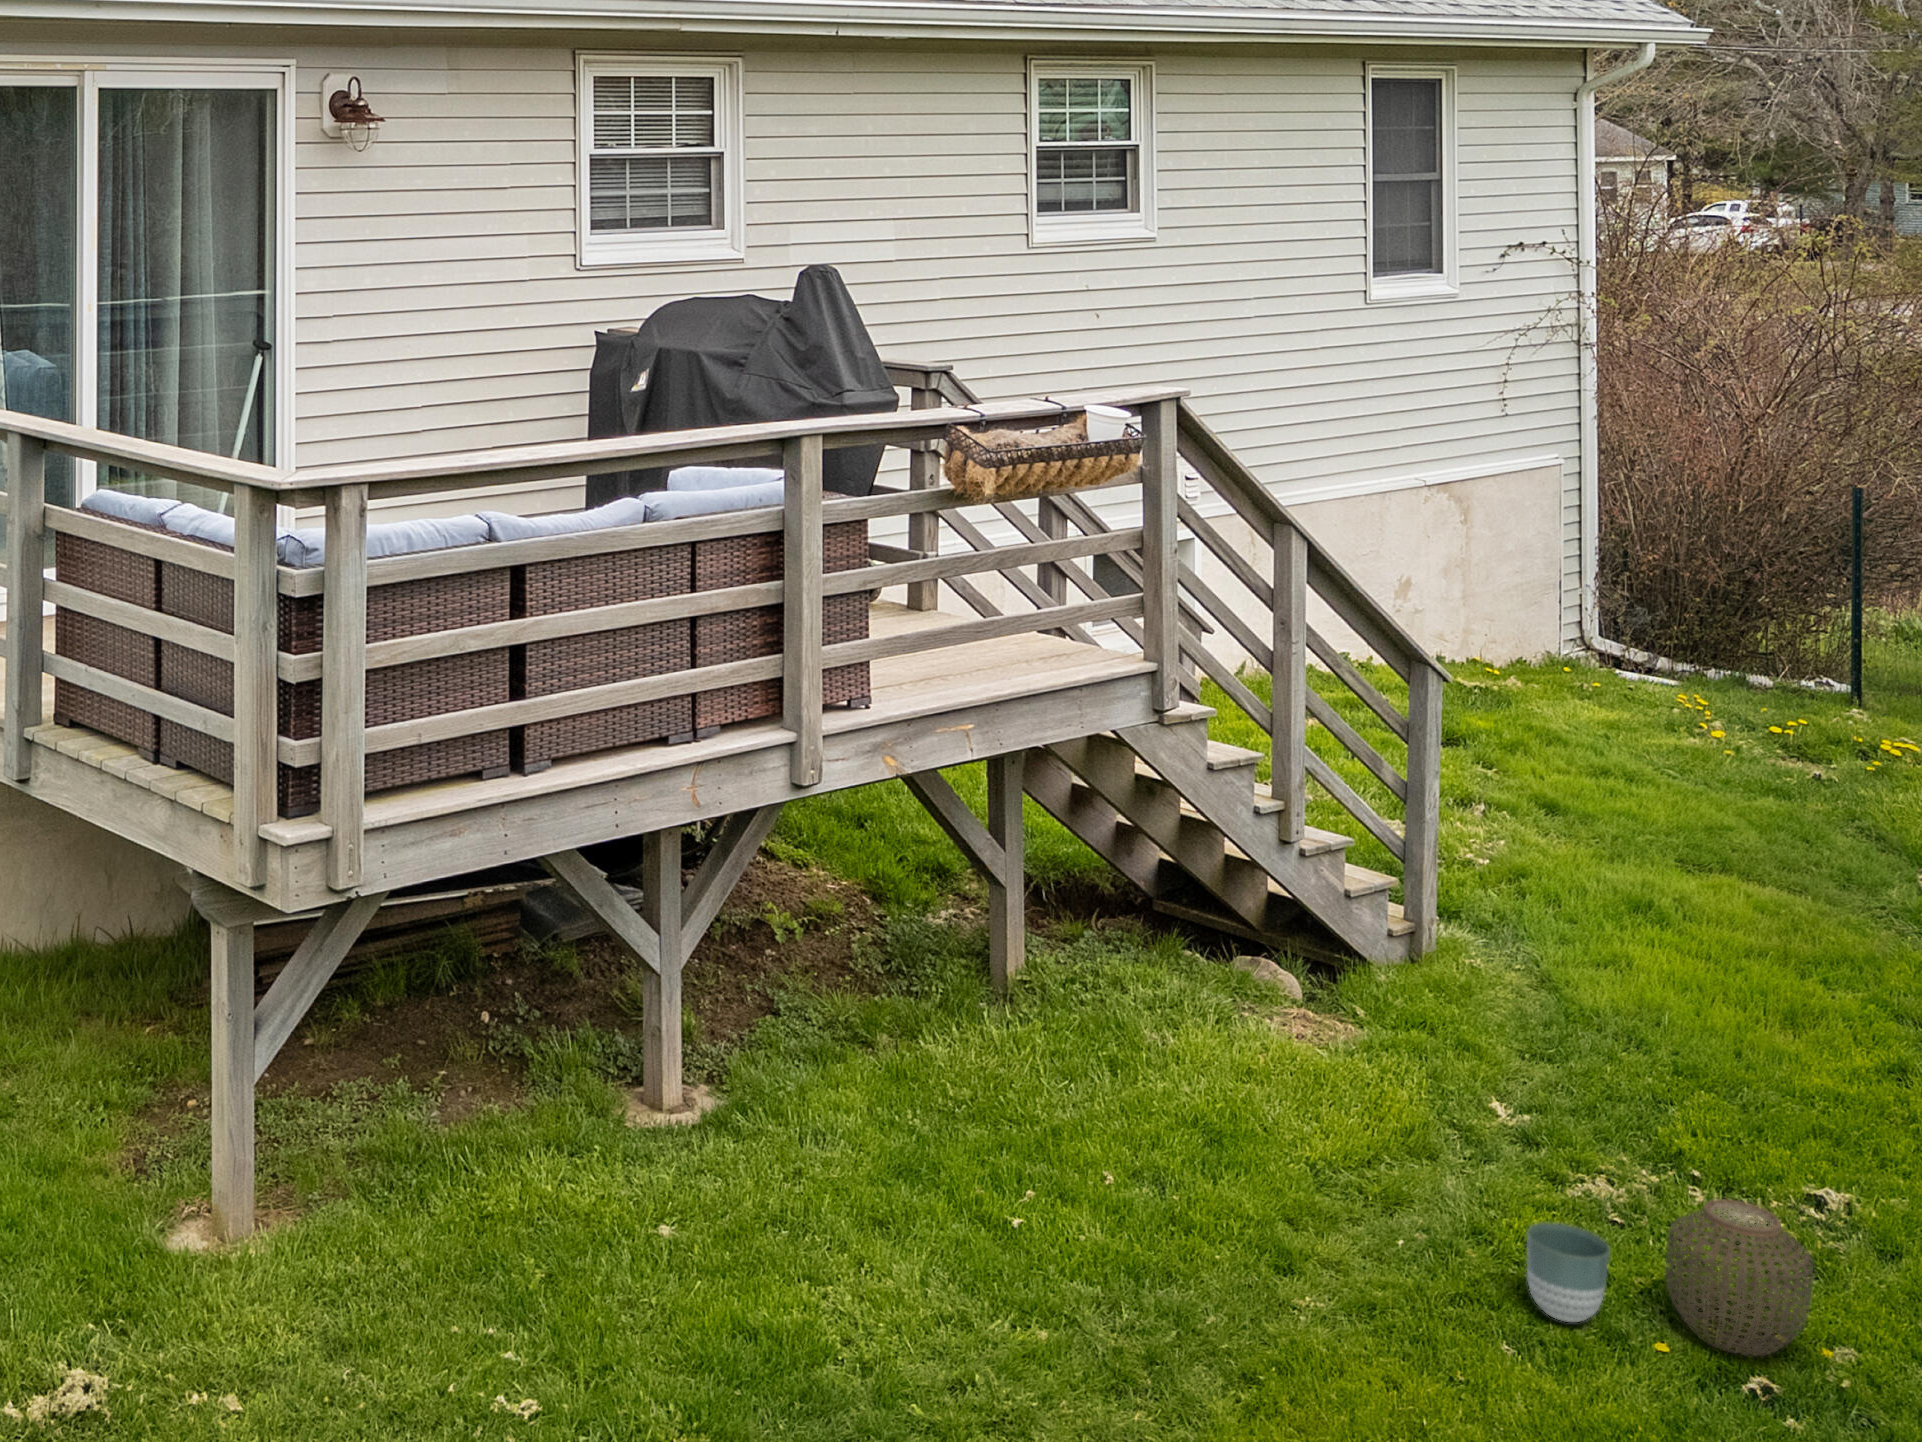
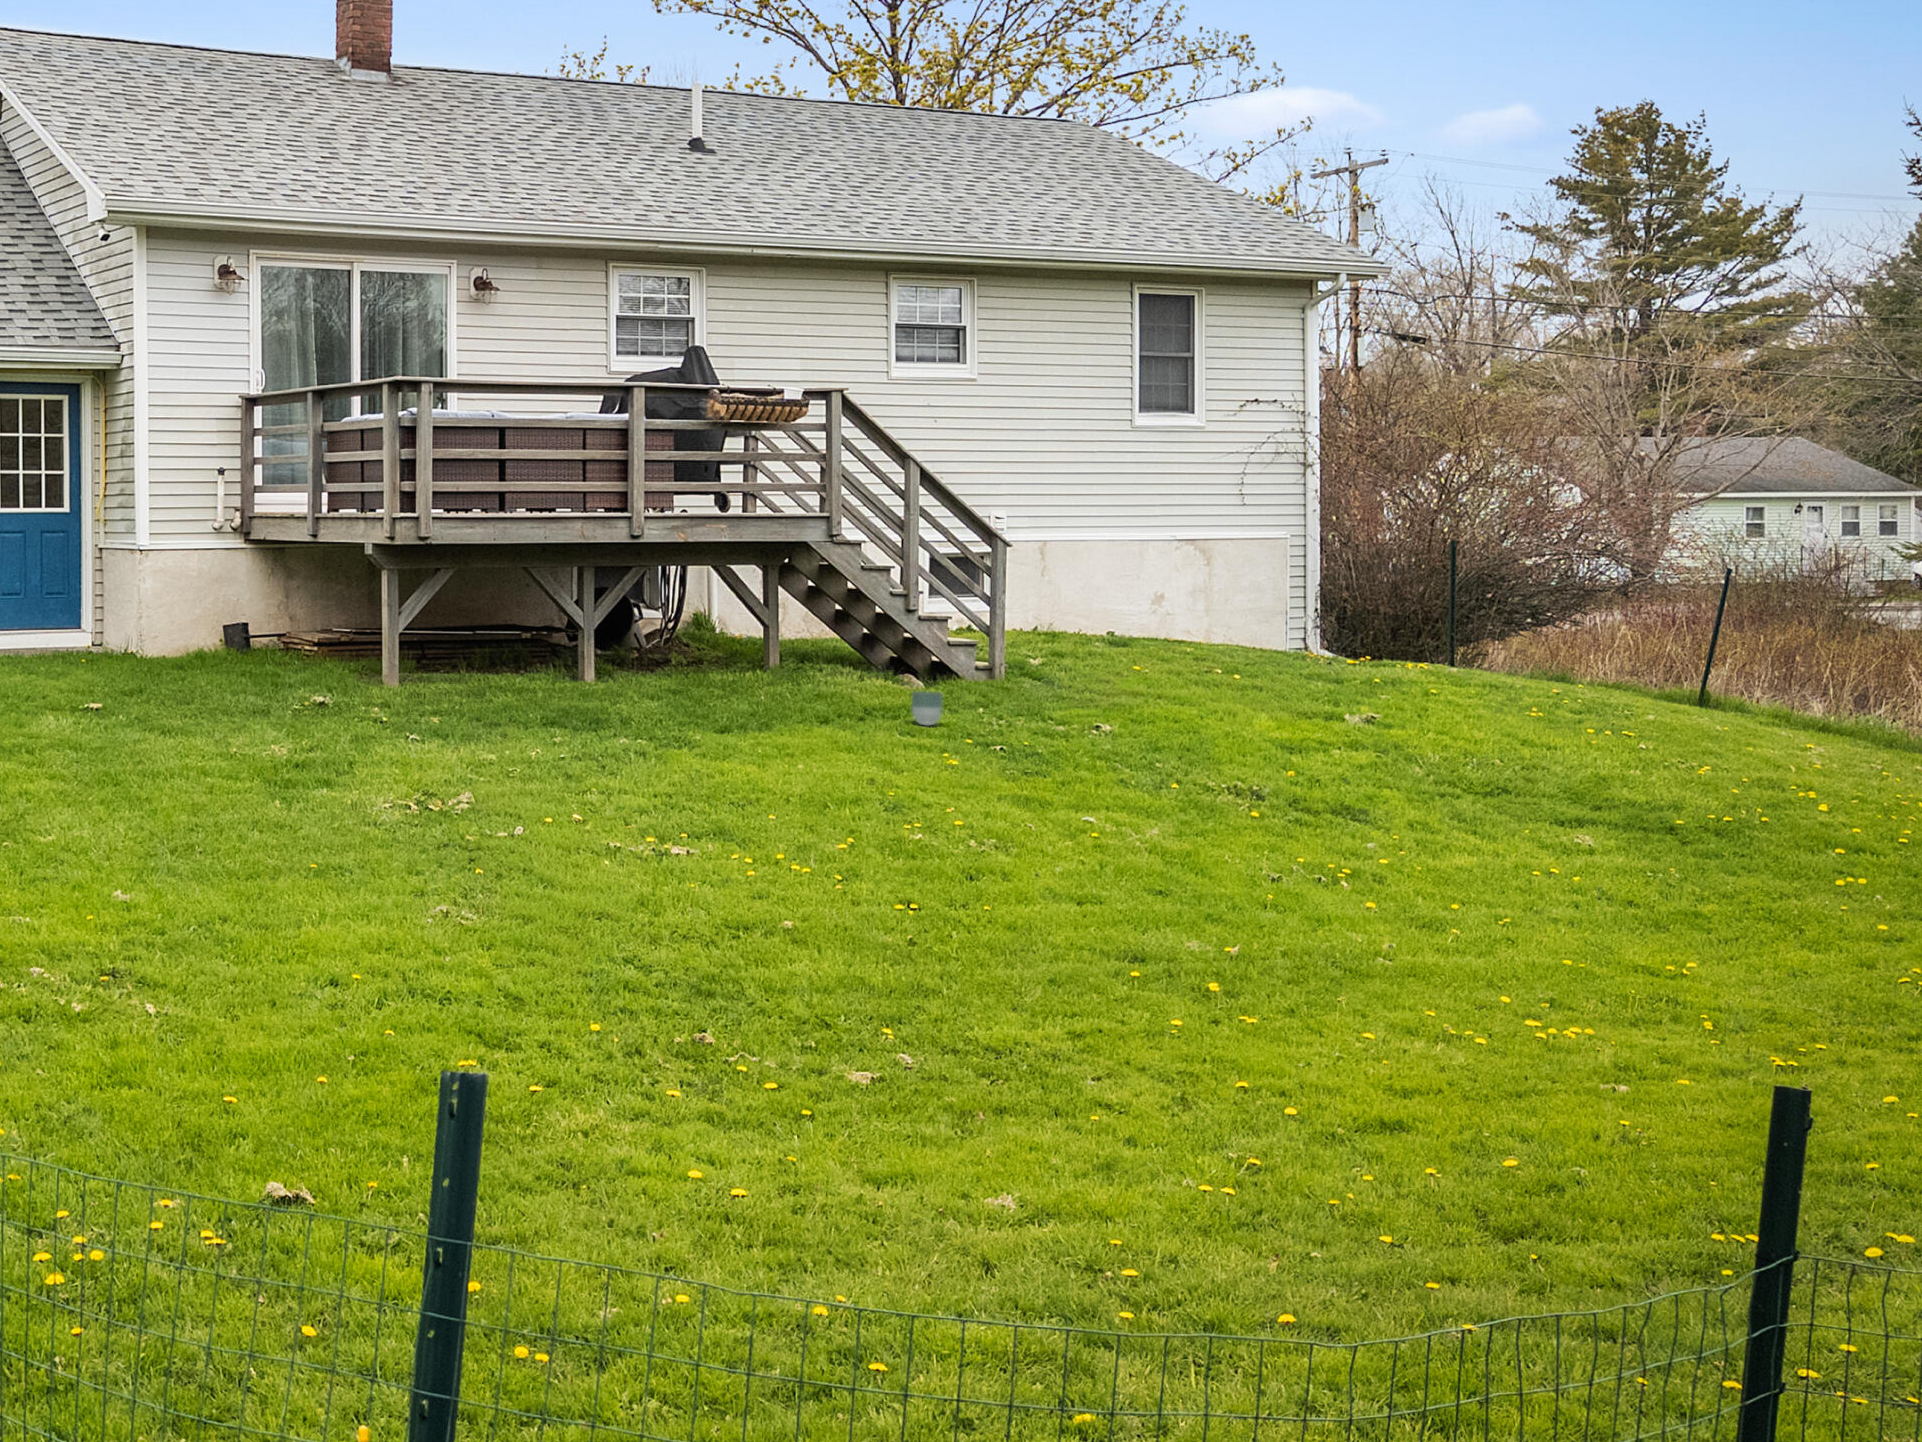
woven basket: present [1666,1199,1813,1356] -> none [970,678,1024,734]

